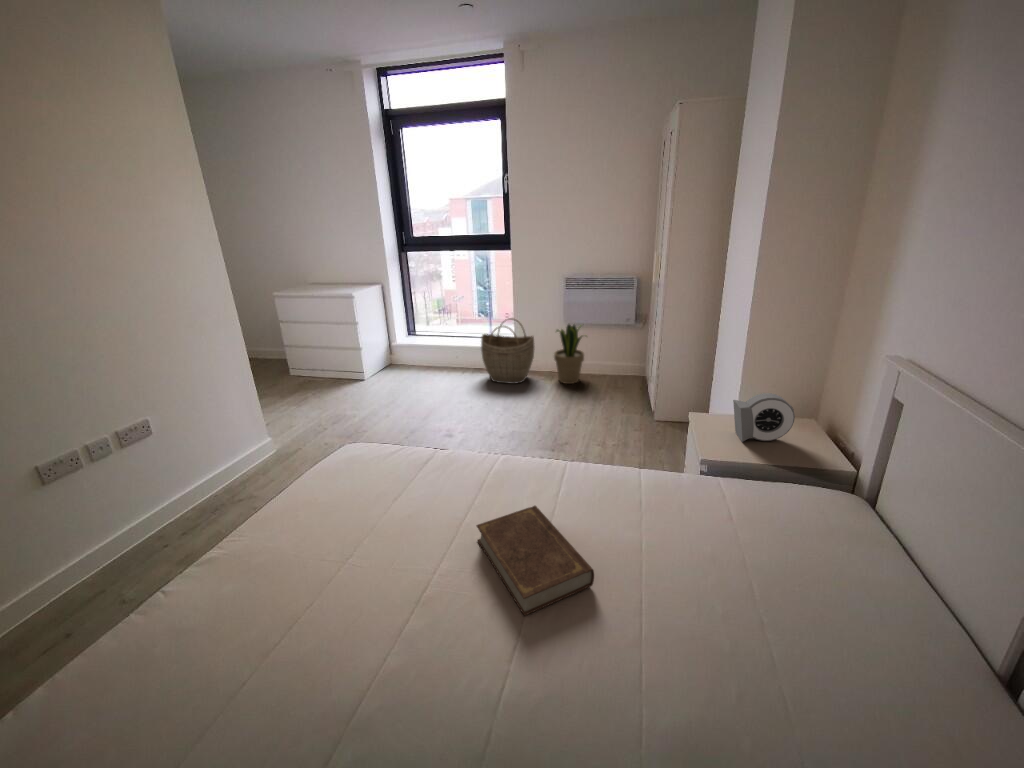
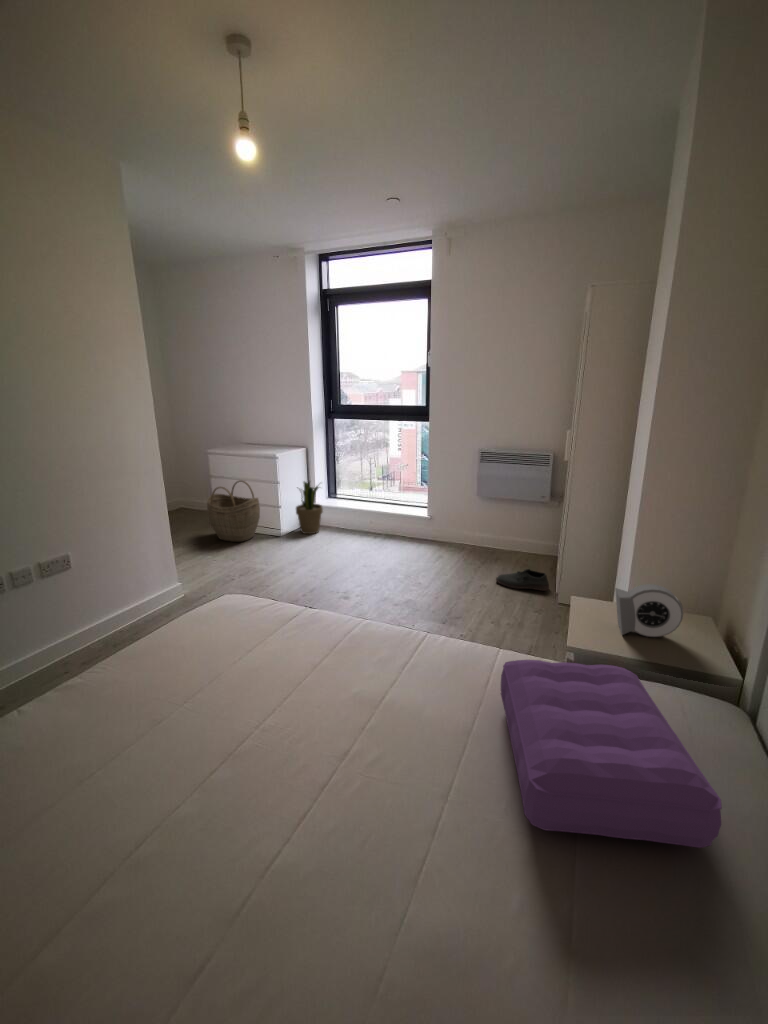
woven basket: present [481,318,534,384] -> present [207,481,260,542]
potted plant: present [554,324,584,384] -> present [296,482,323,534]
shoe: none [593,391,644,412] -> present [496,569,549,591]
pillow: none [661,468,884,615] -> present [501,660,722,848]
book: present [476,506,594,616] -> none [302,675,402,790]

